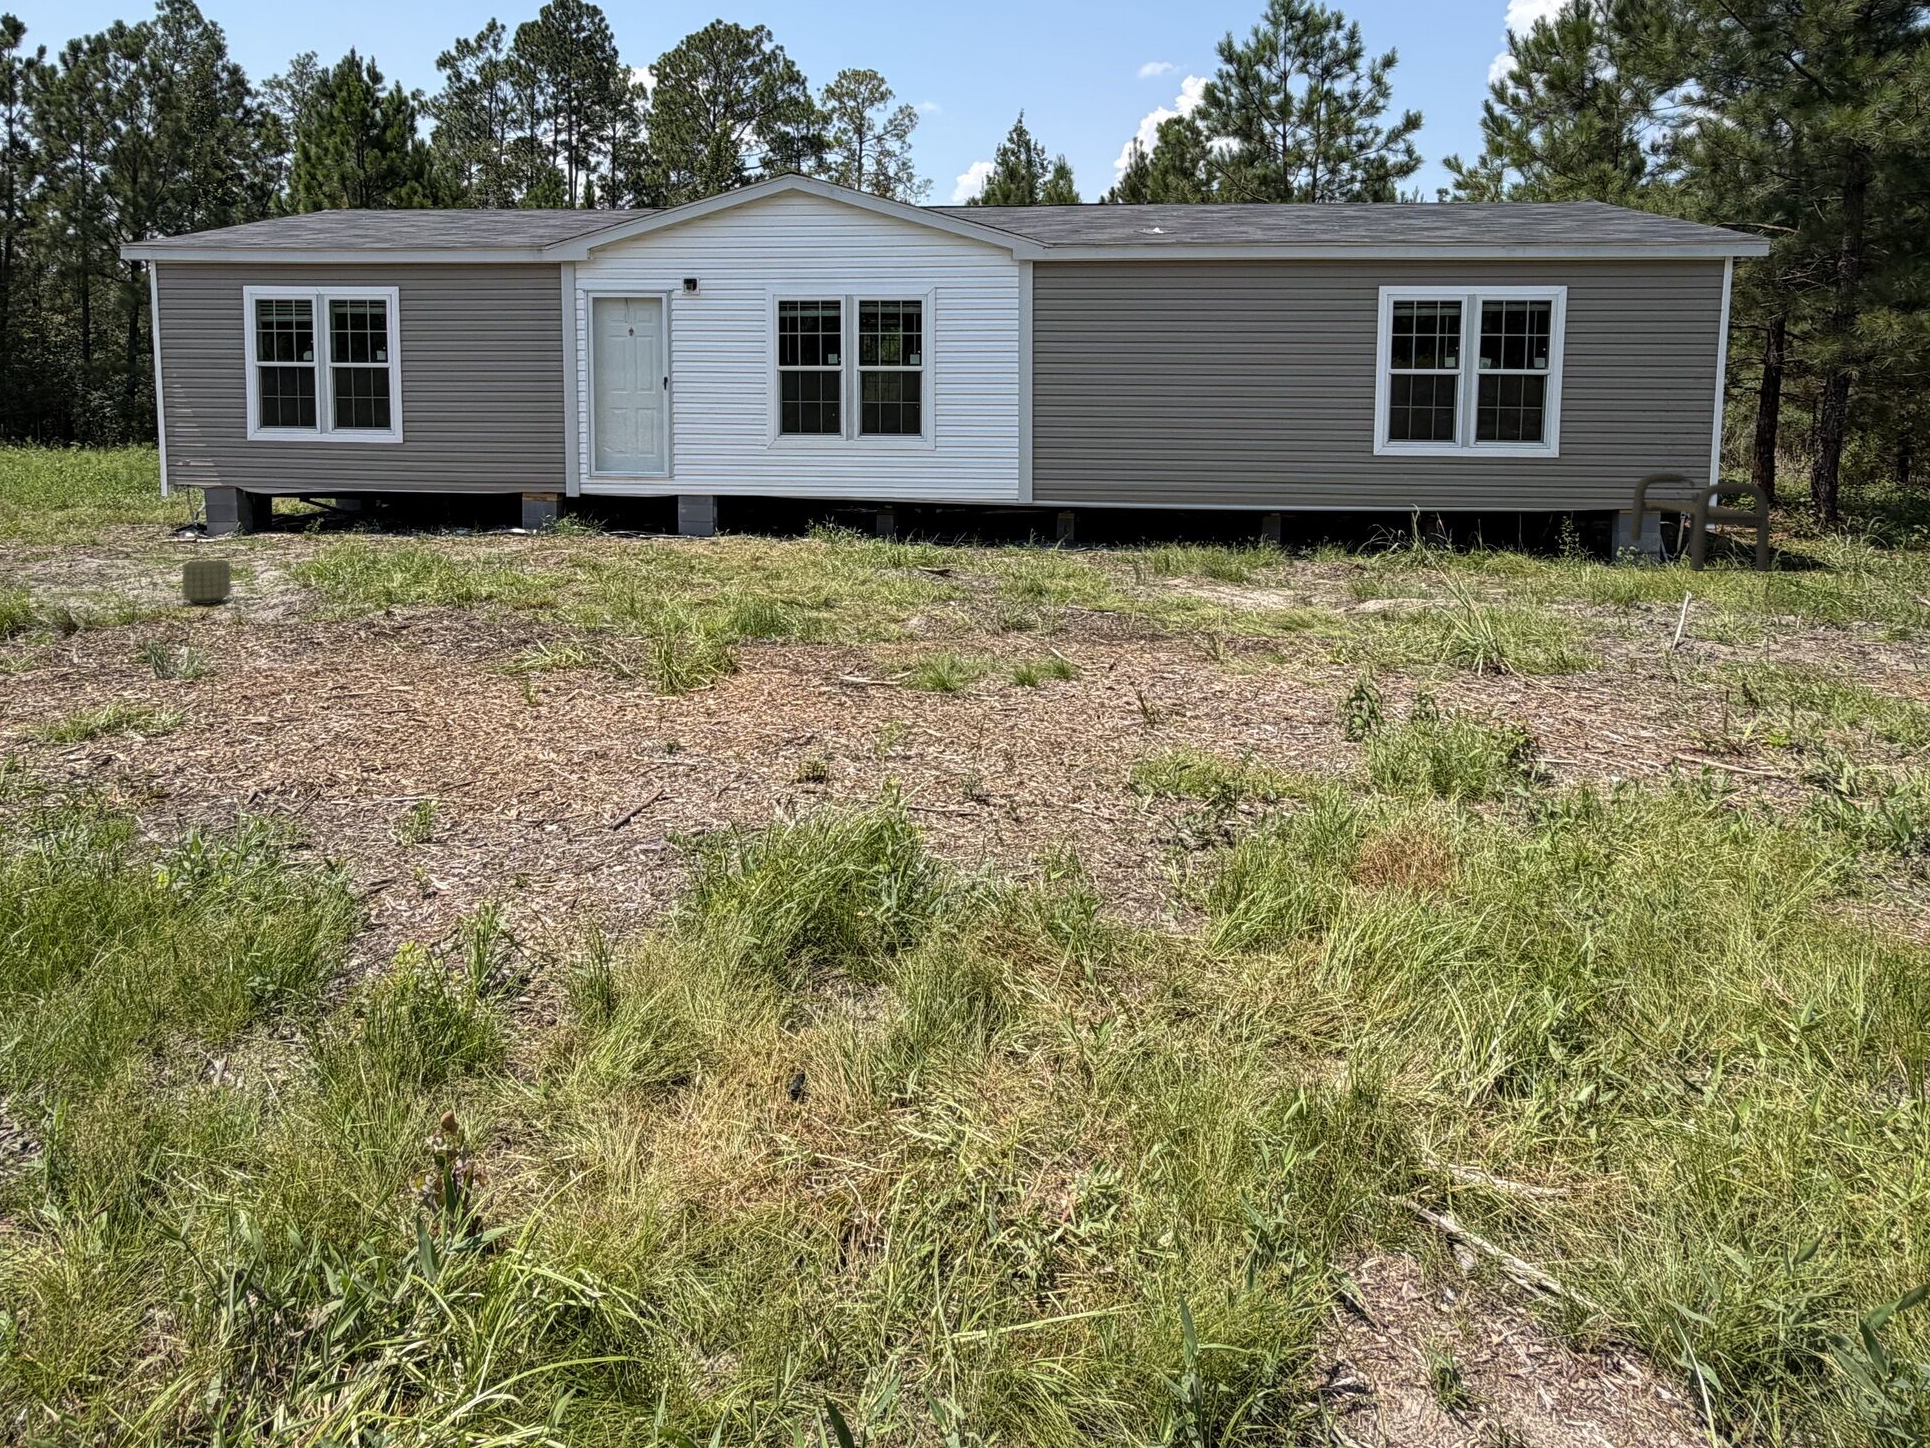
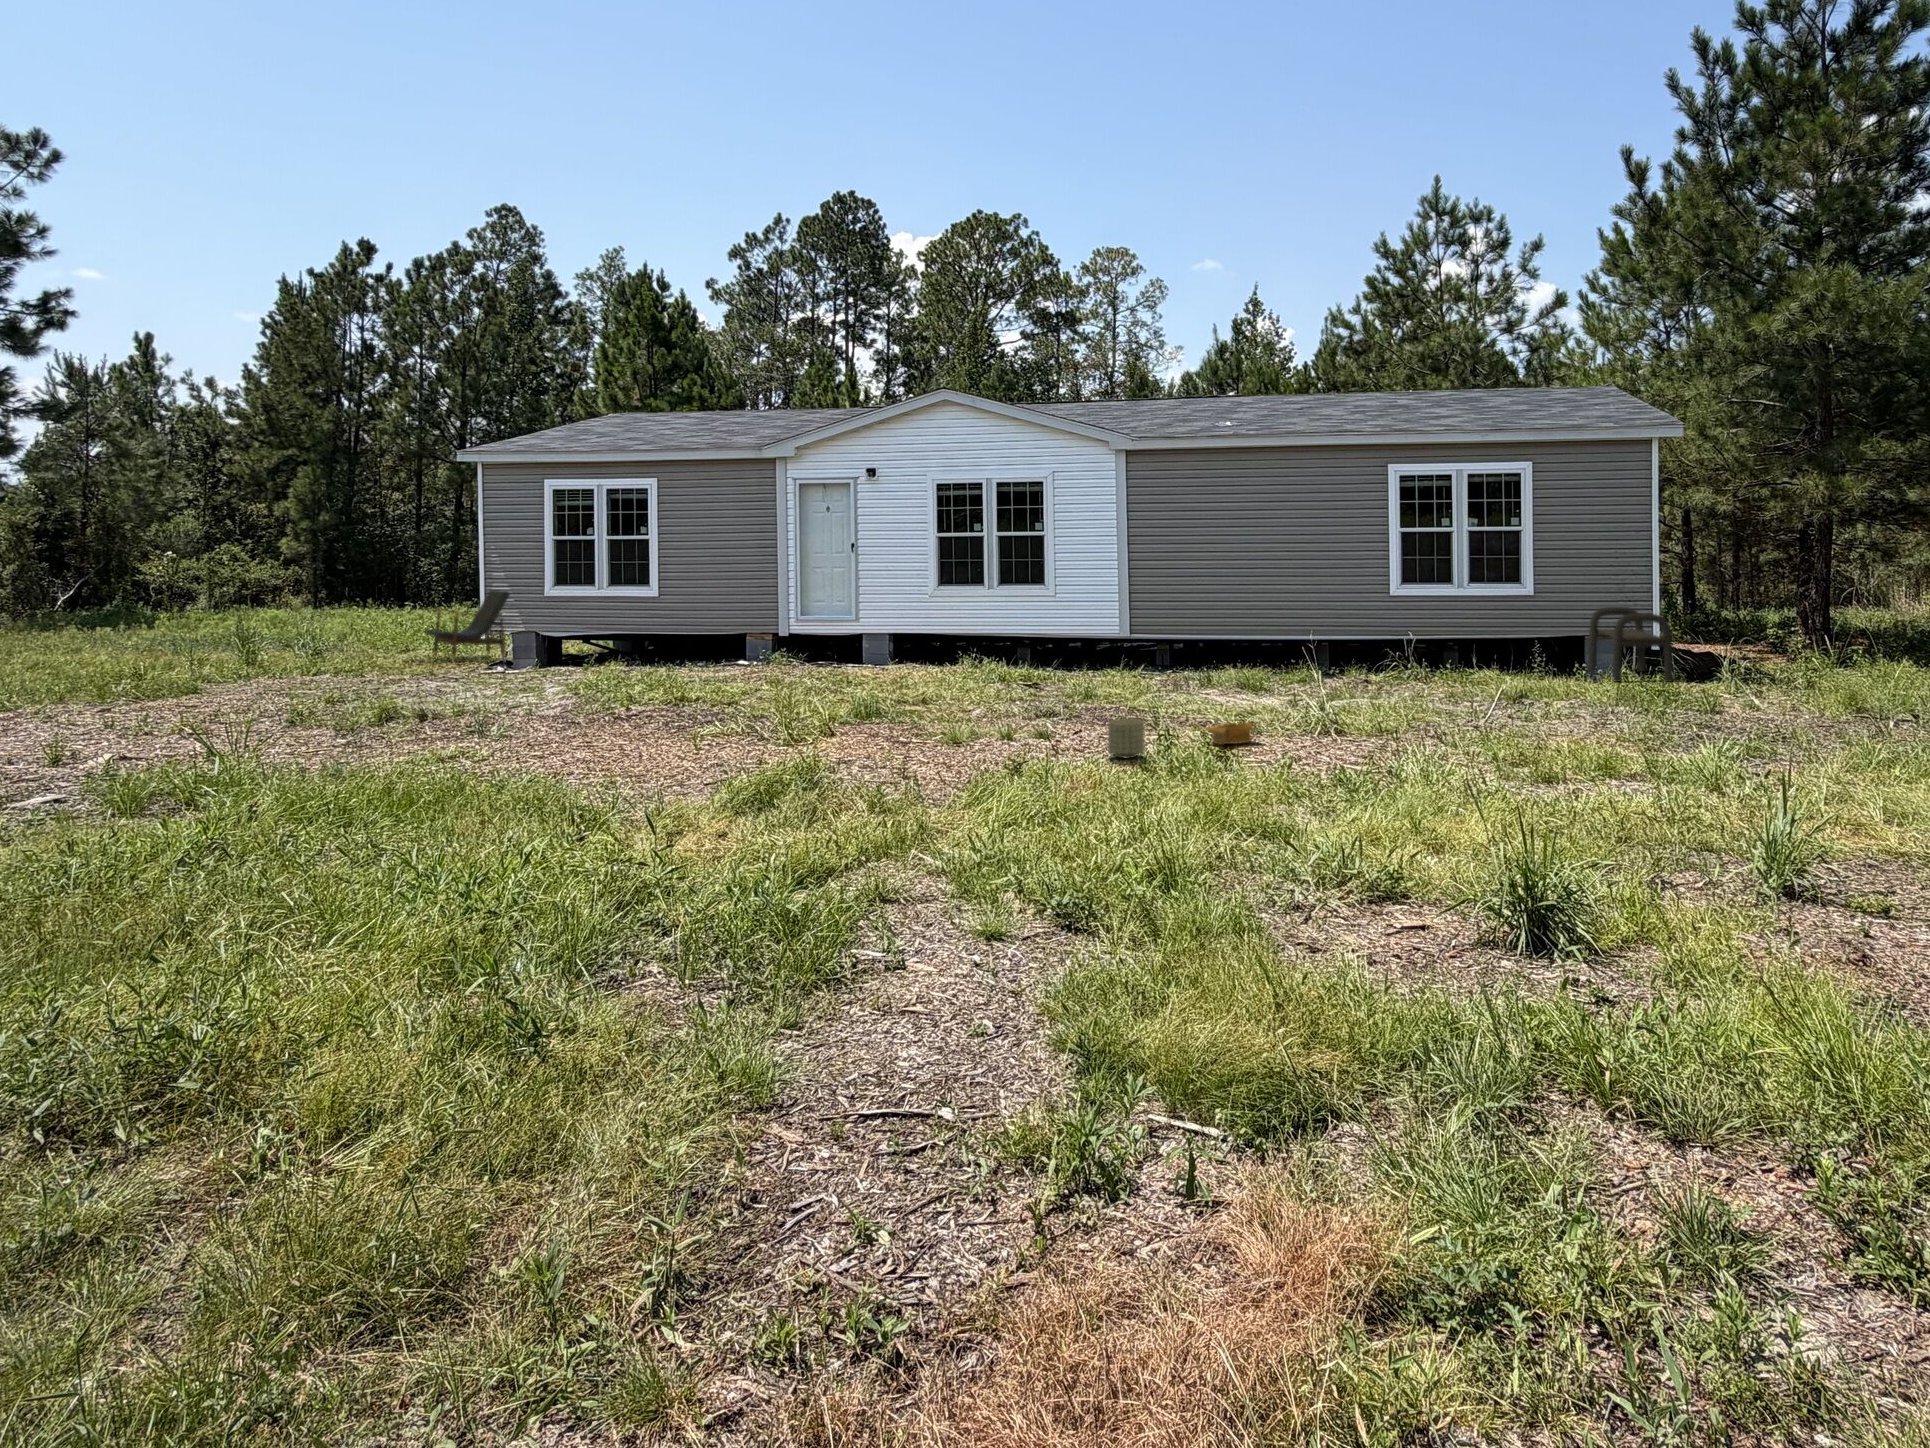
lounge chair: none [86,431,202,527] -> present [425,590,510,662]
planter: present [183,560,231,604] -> present [1108,719,1145,758]
cardboard box: none [1311,647,1393,683] -> present [1204,722,1254,745]

